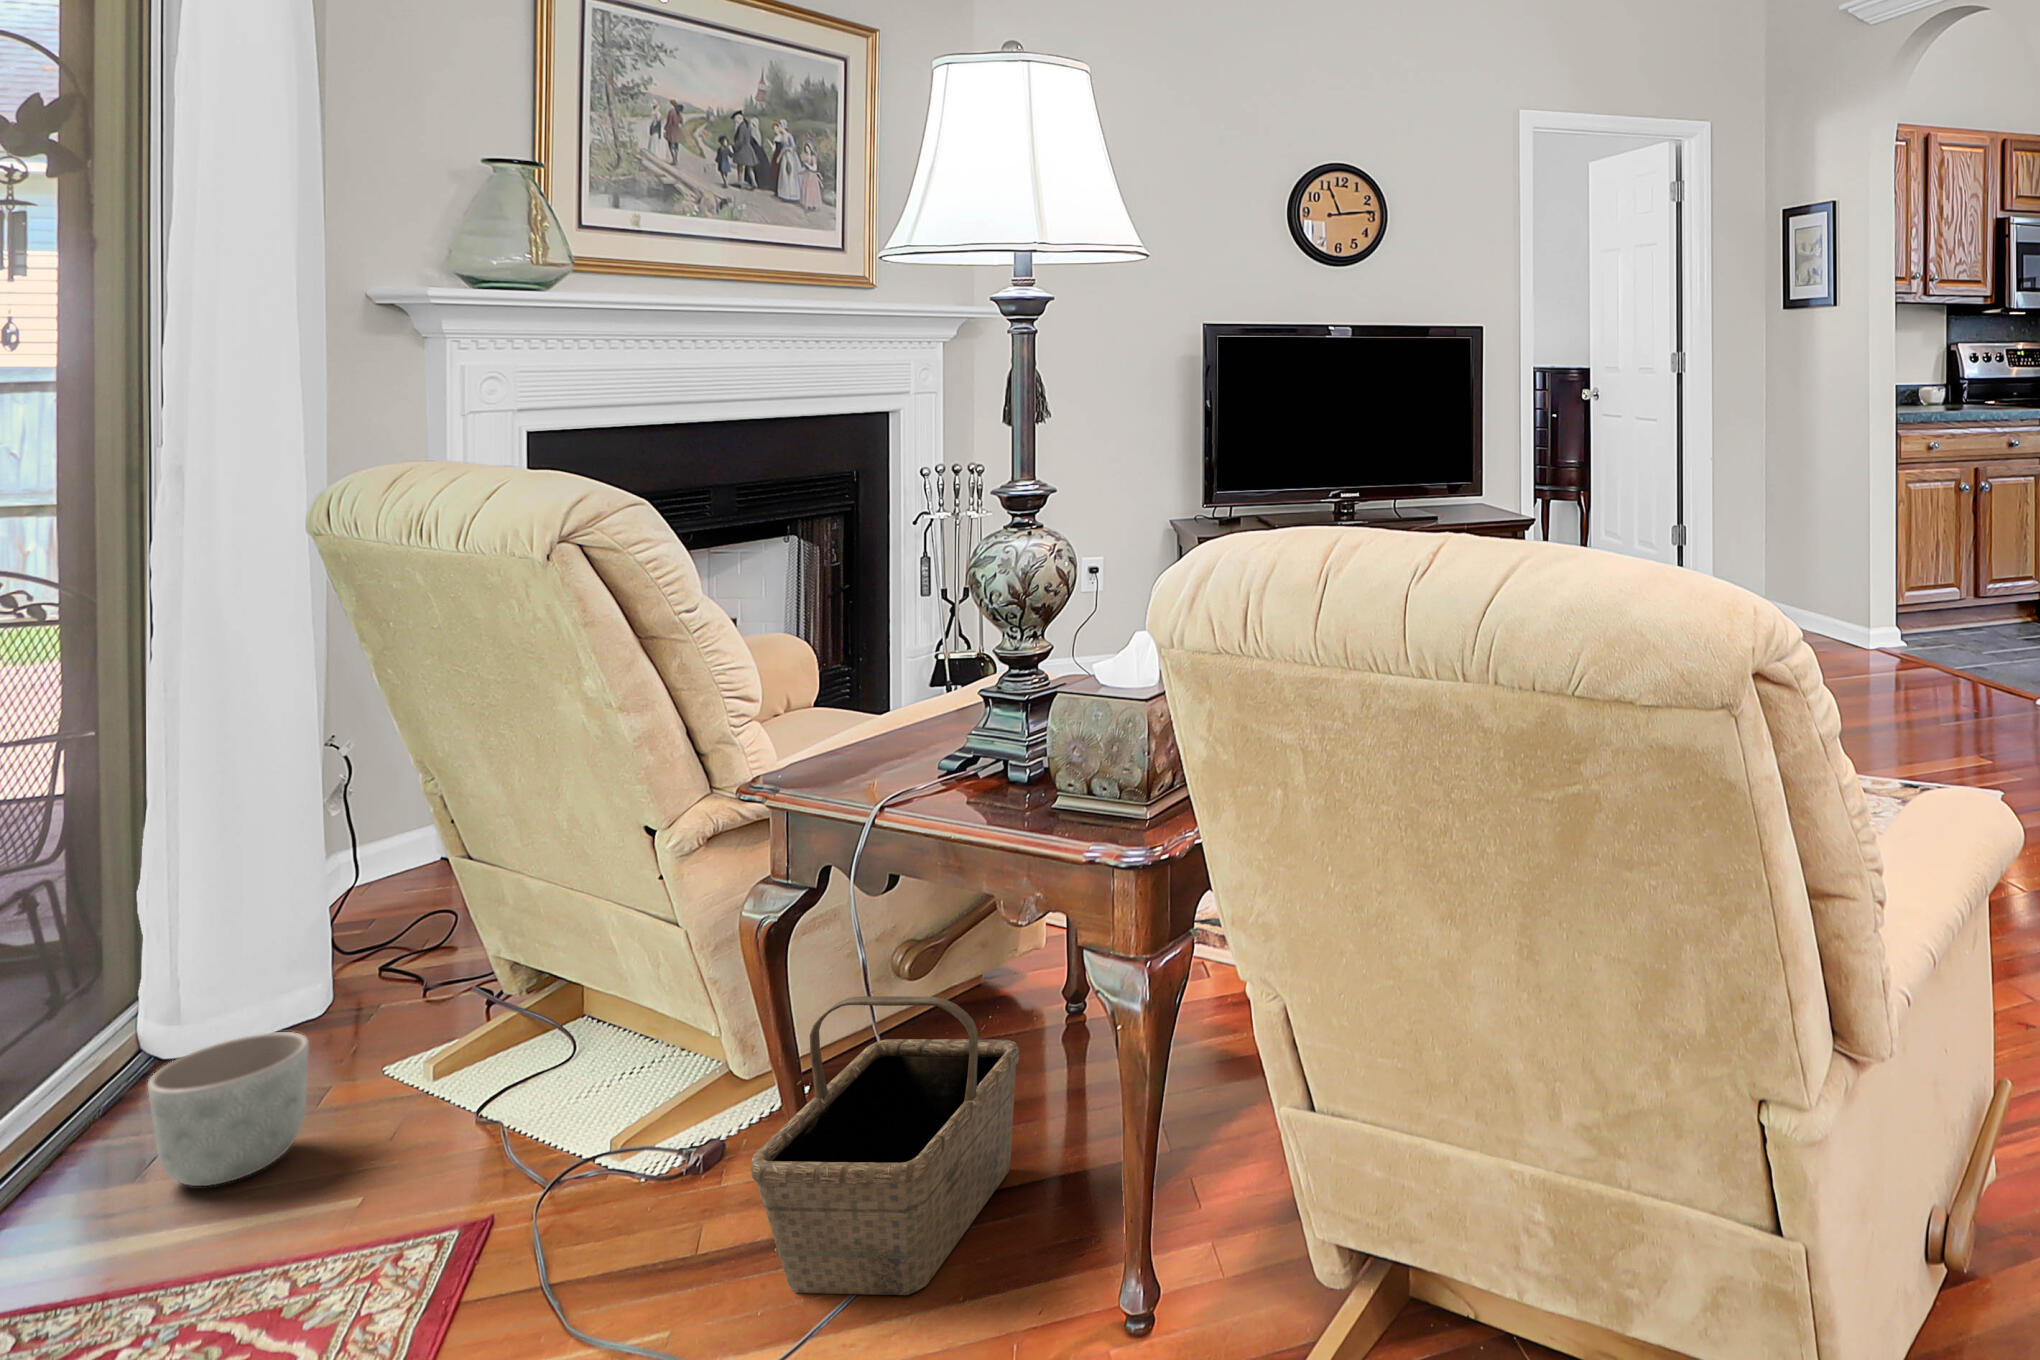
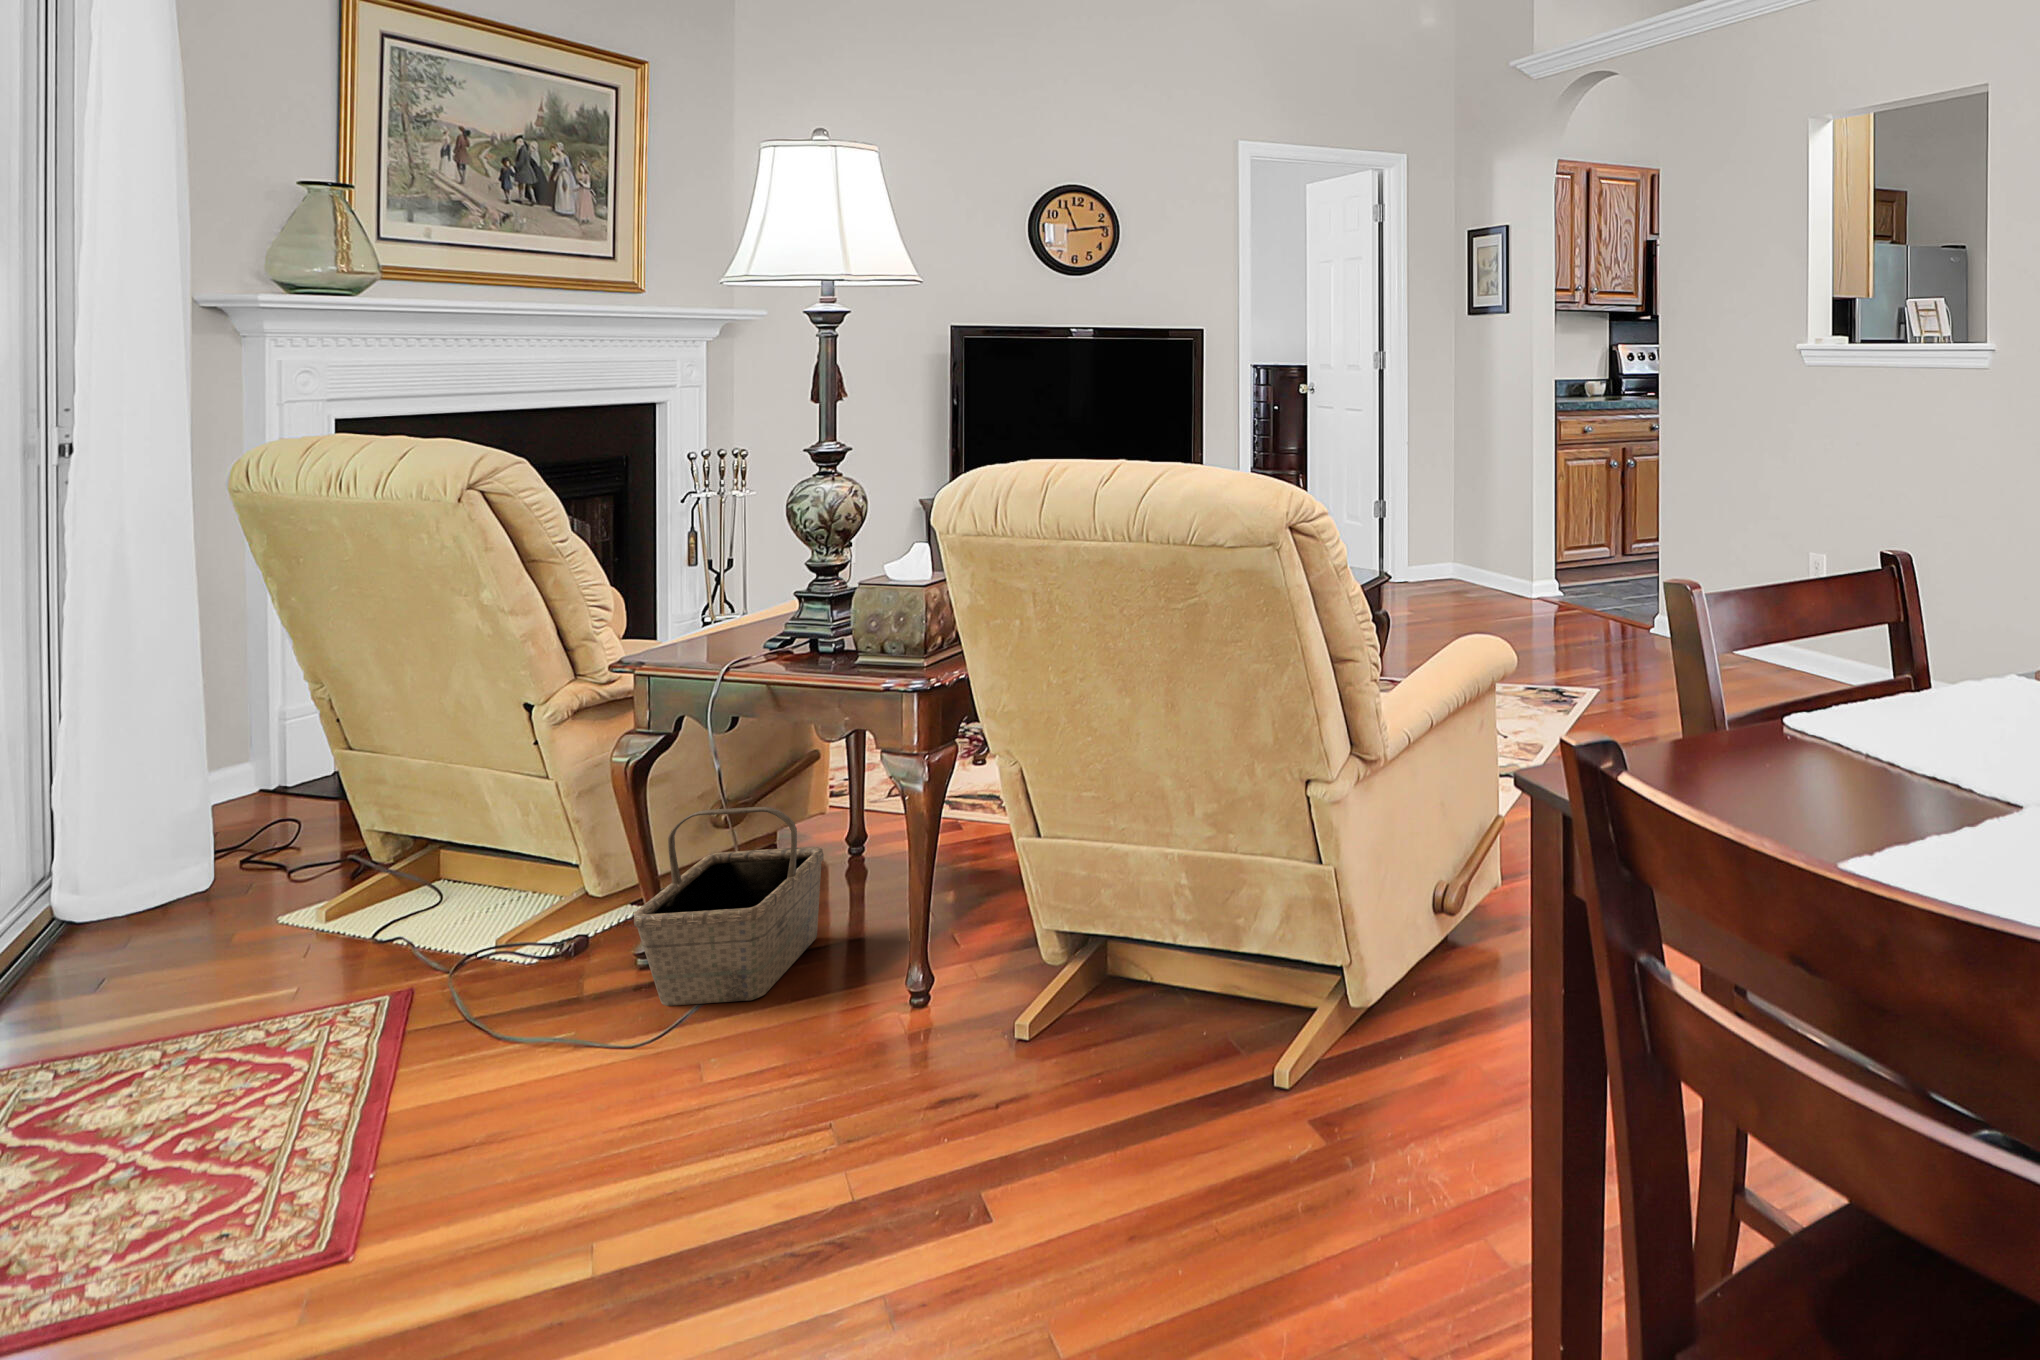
planter: present [148,1032,309,1186] -> none [109,878,236,988]

